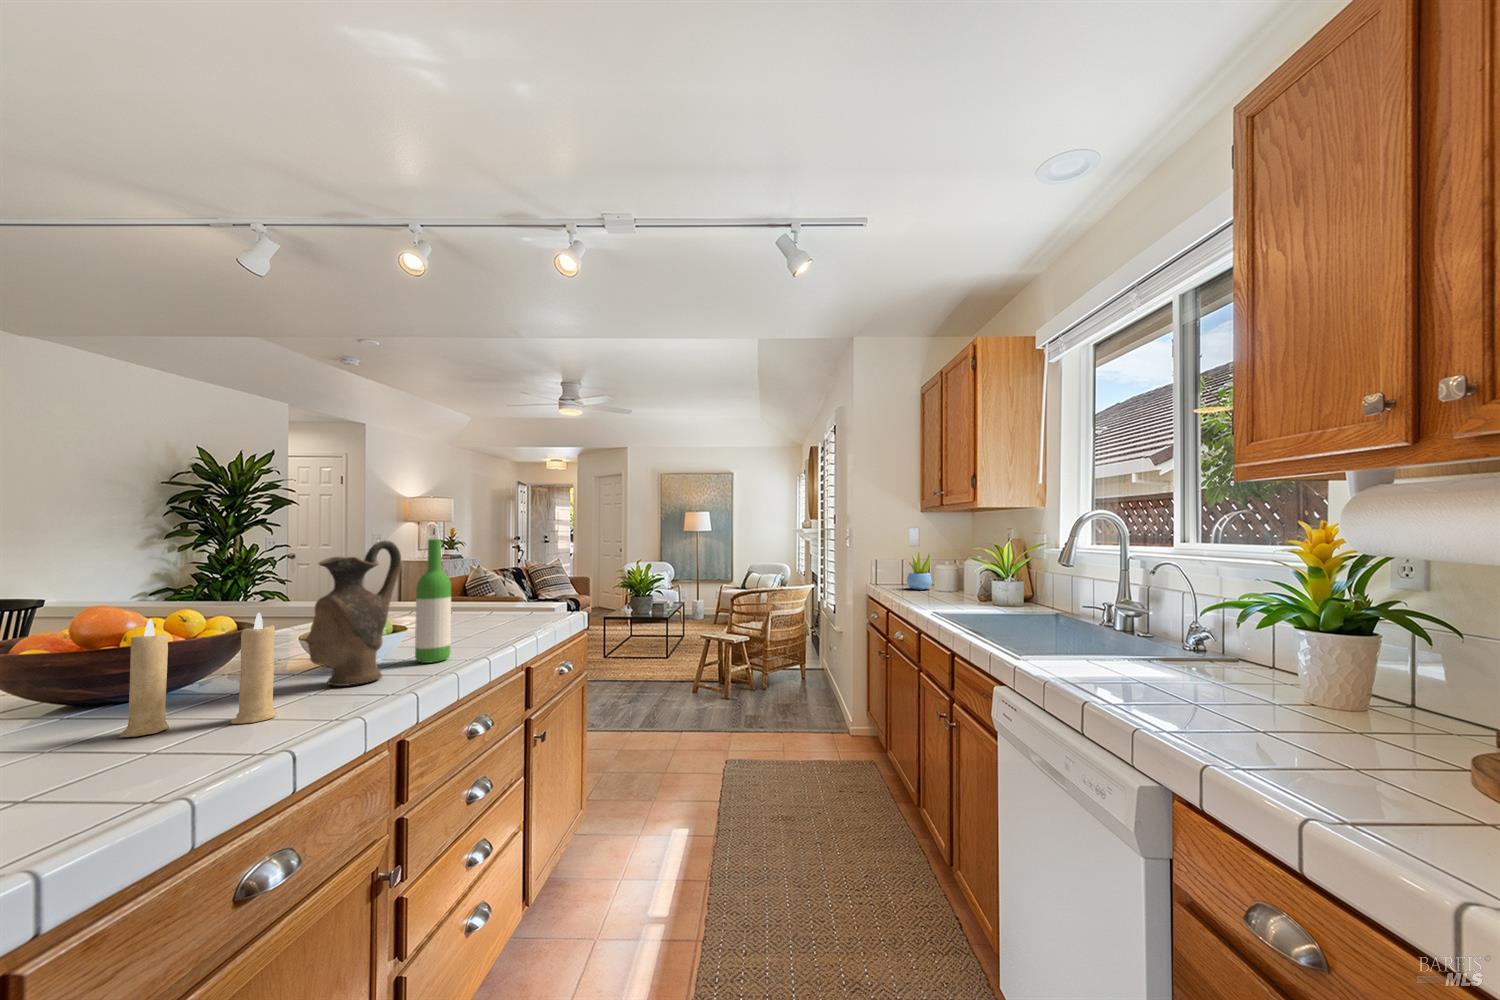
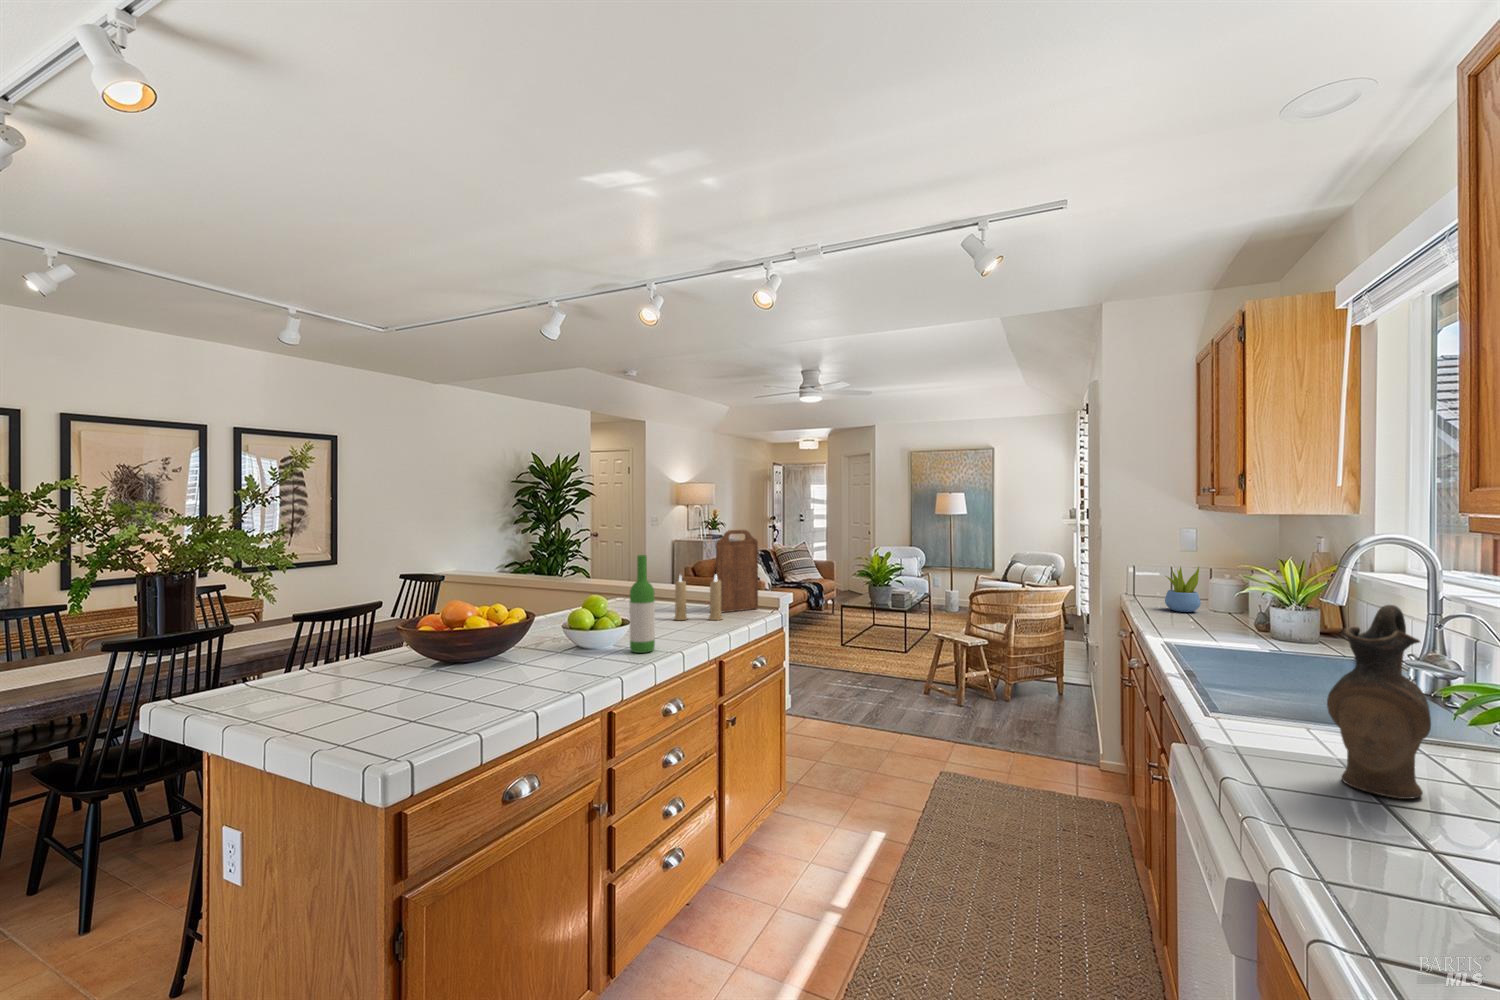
cutting board: none [506,524,554,617] -> present [716,530,758,612]
ceramic pitcher: present [306,541,401,686] -> present [1327,605,1431,799]
candle: present [119,613,276,737] -> present [674,575,722,620]

